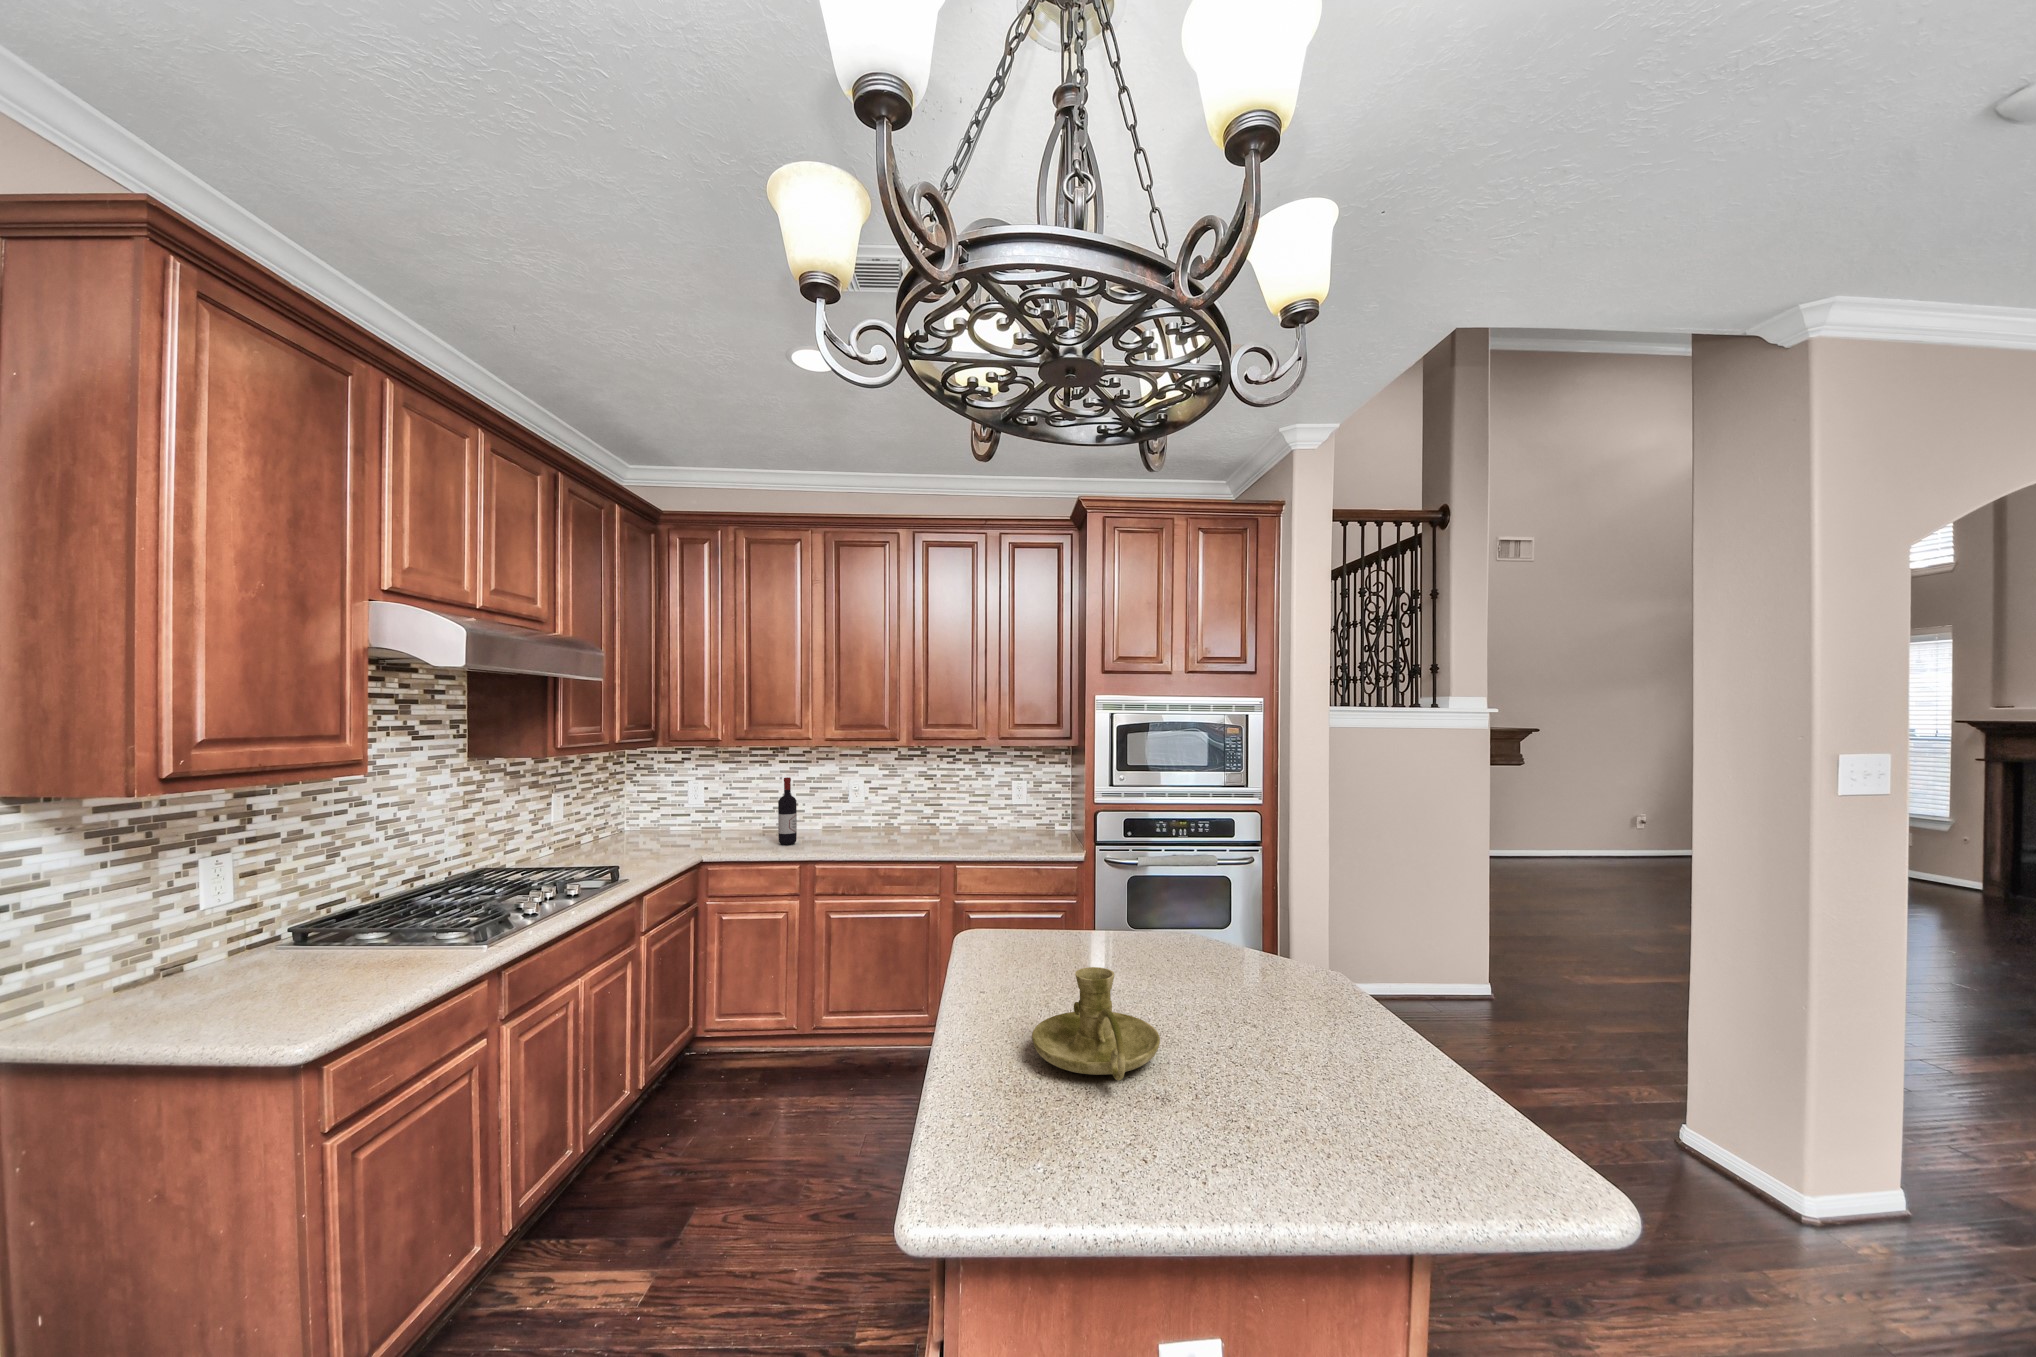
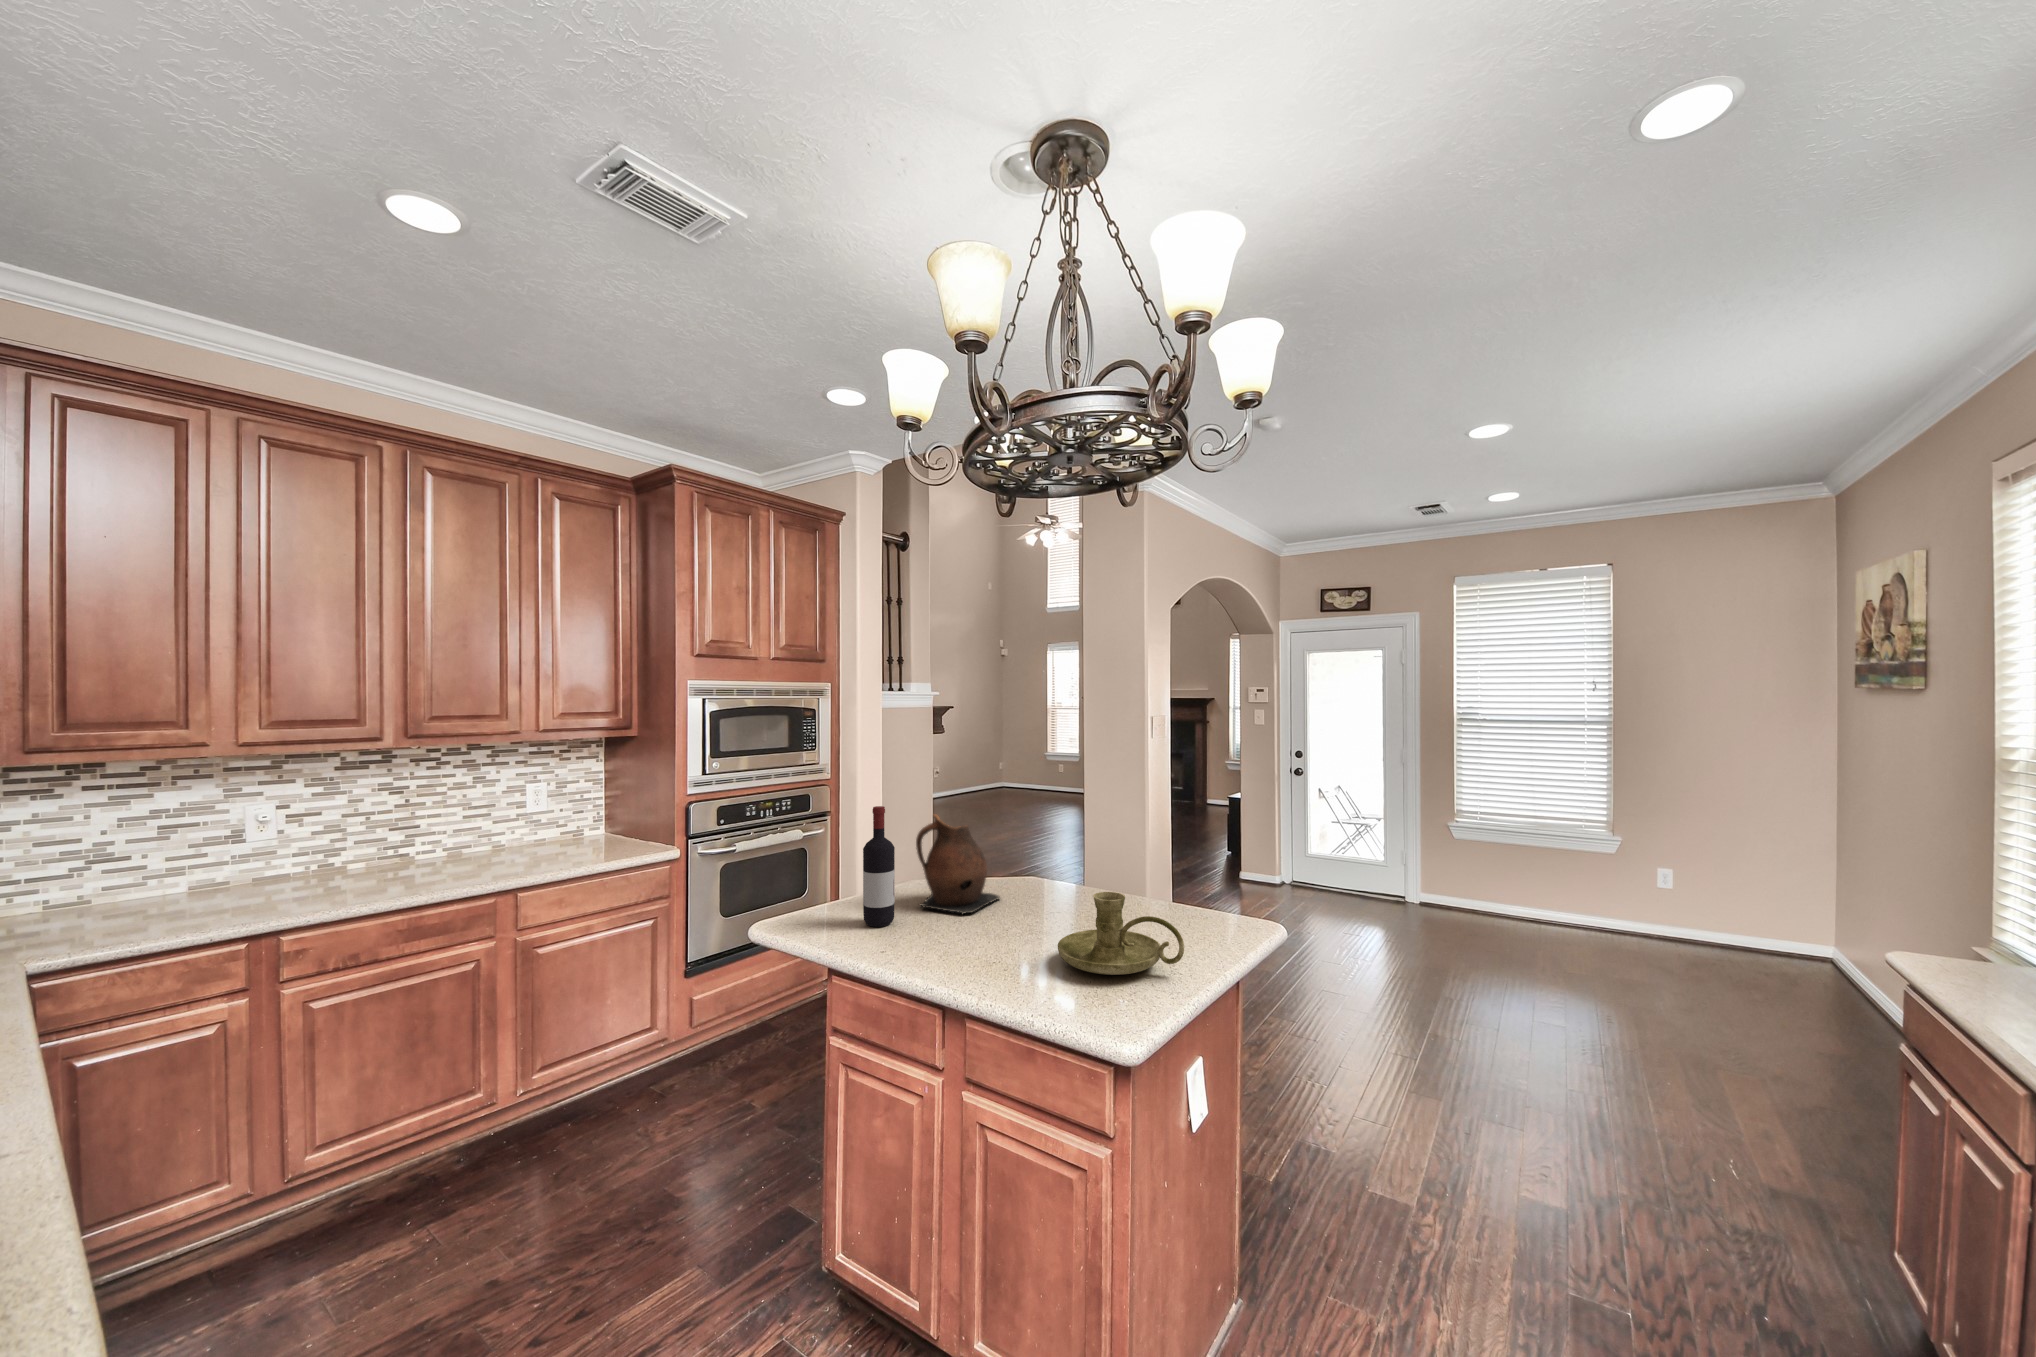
wine bottle: present [778,777,797,845] -> present [863,806,895,927]
ceramic pitcher: none [1091,849,1185,966] -> present [916,814,1000,914]

